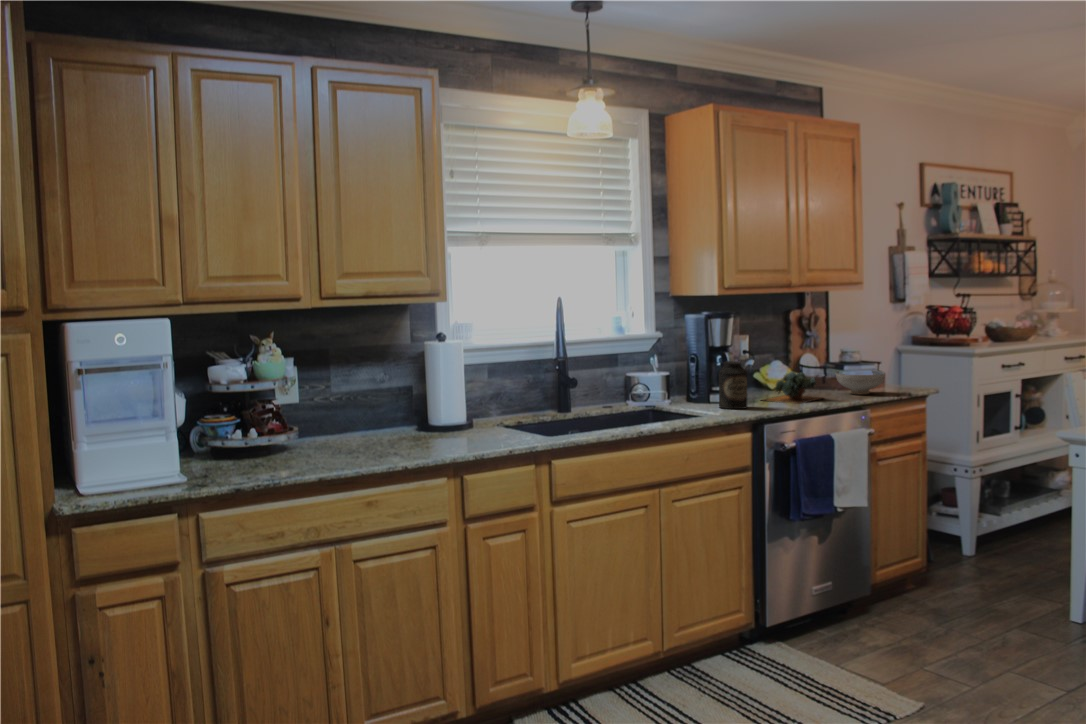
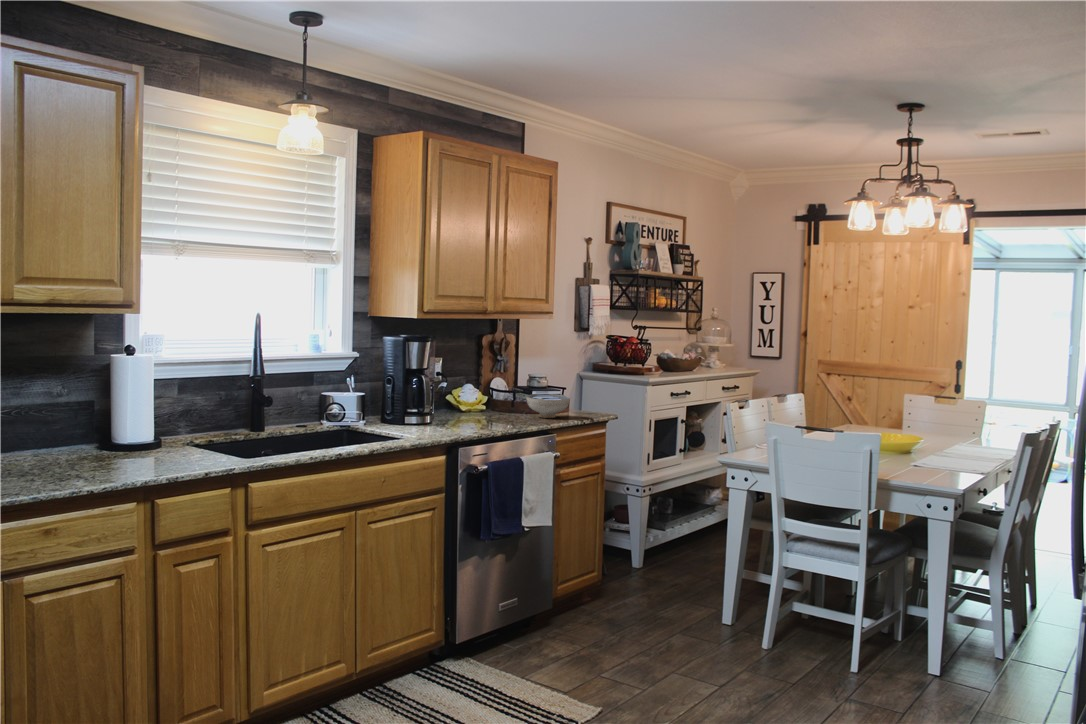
canister: present [719,361,747,409] -> none [416,384,444,431]
succulent plant: present [763,372,823,404] -> none [456,394,517,427]

